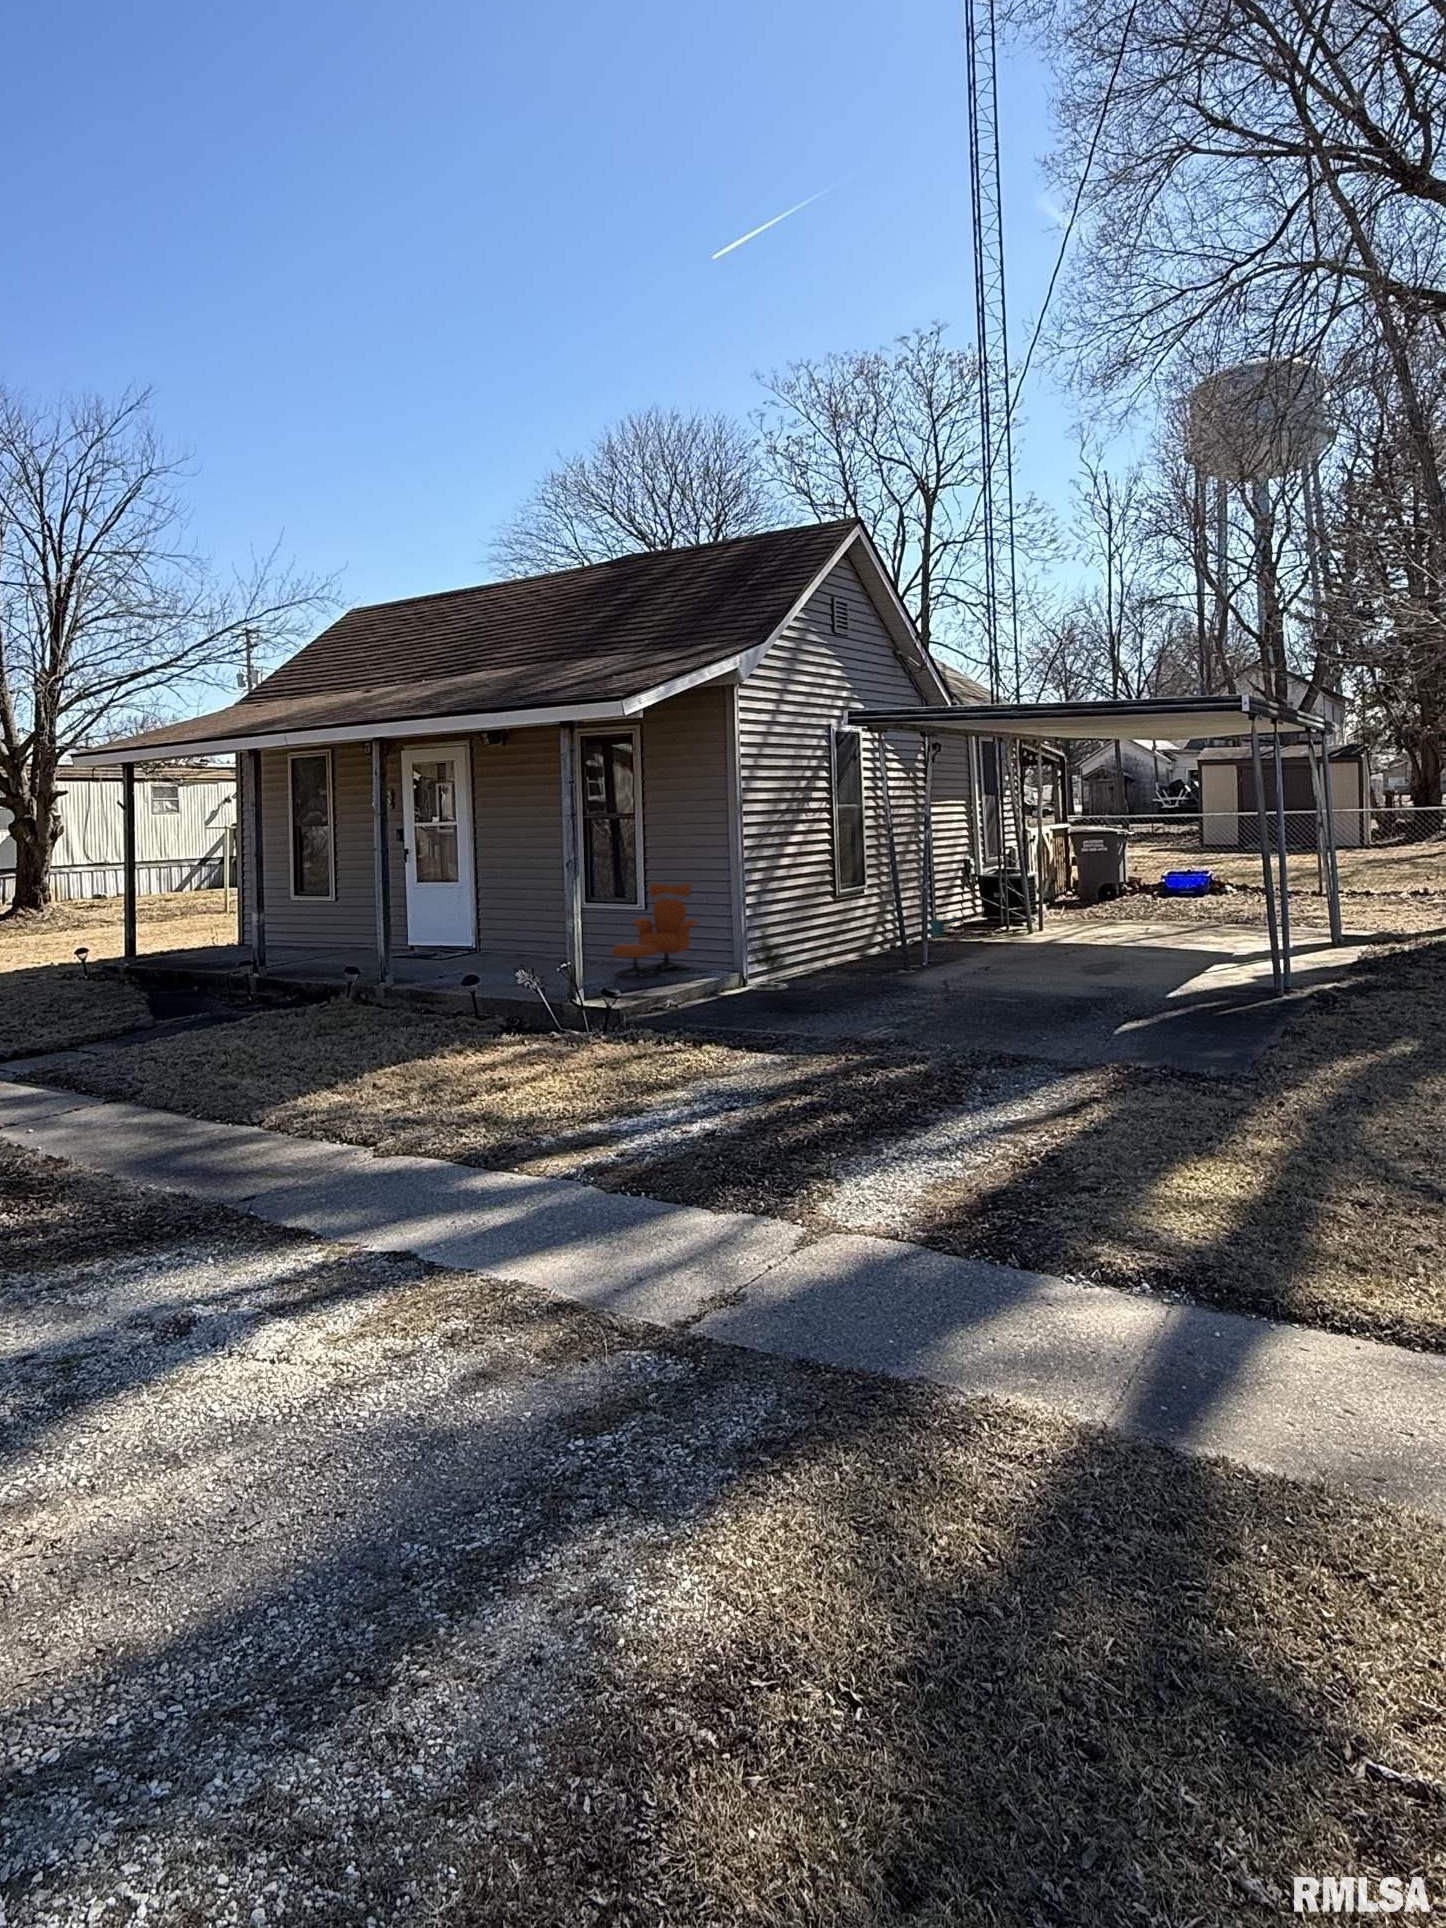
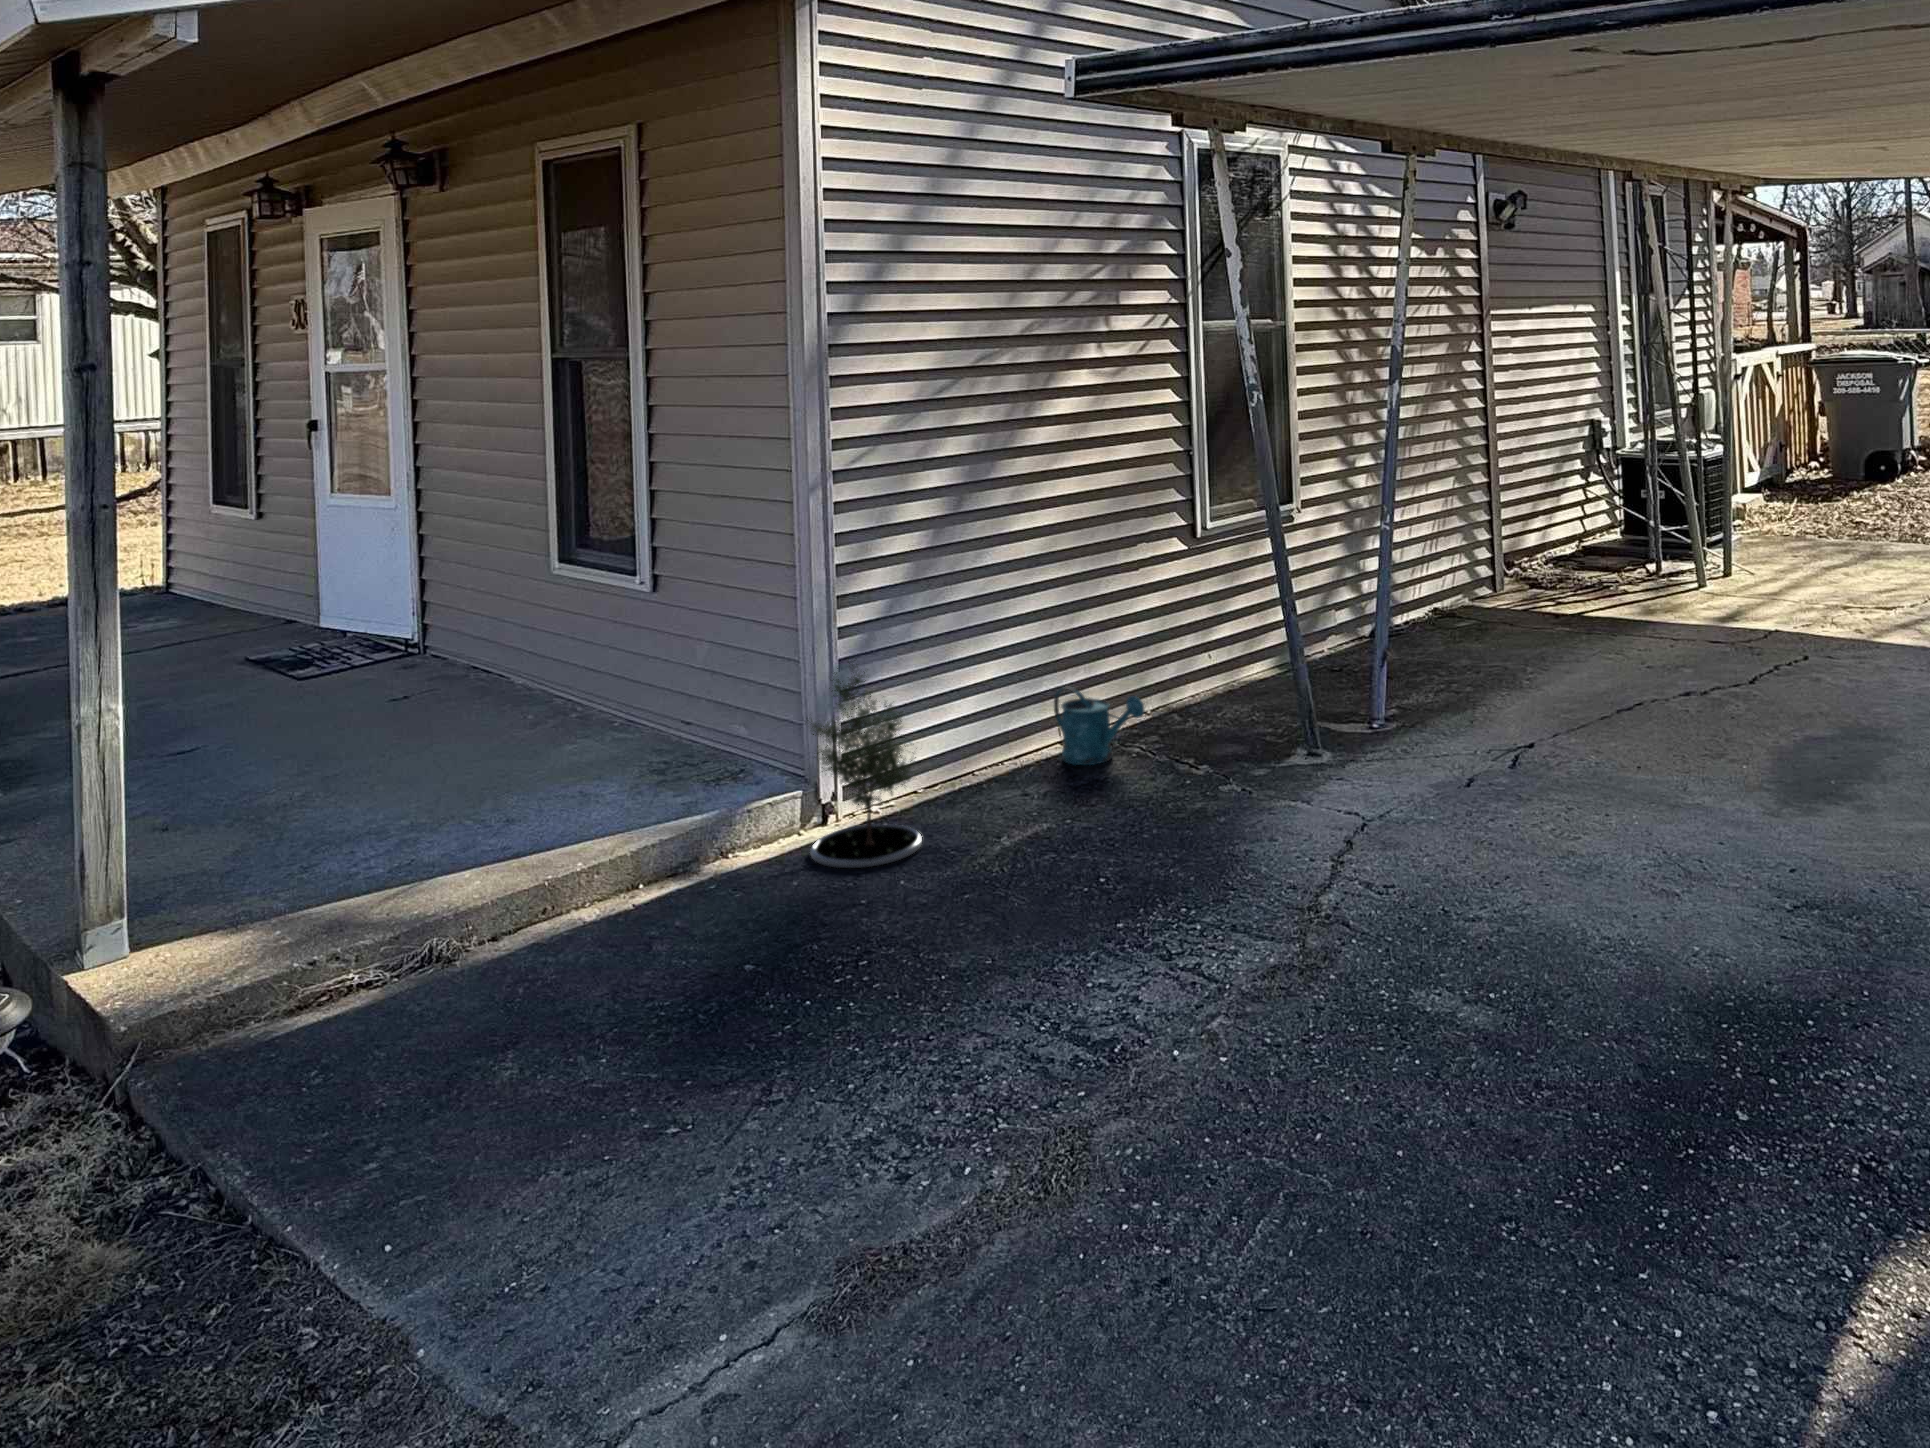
lounge chair: present [612,883,699,977] -> none [408,530,710,832]
watering can: present [931,916,958,937] -> present [1054,687,1144,765]

